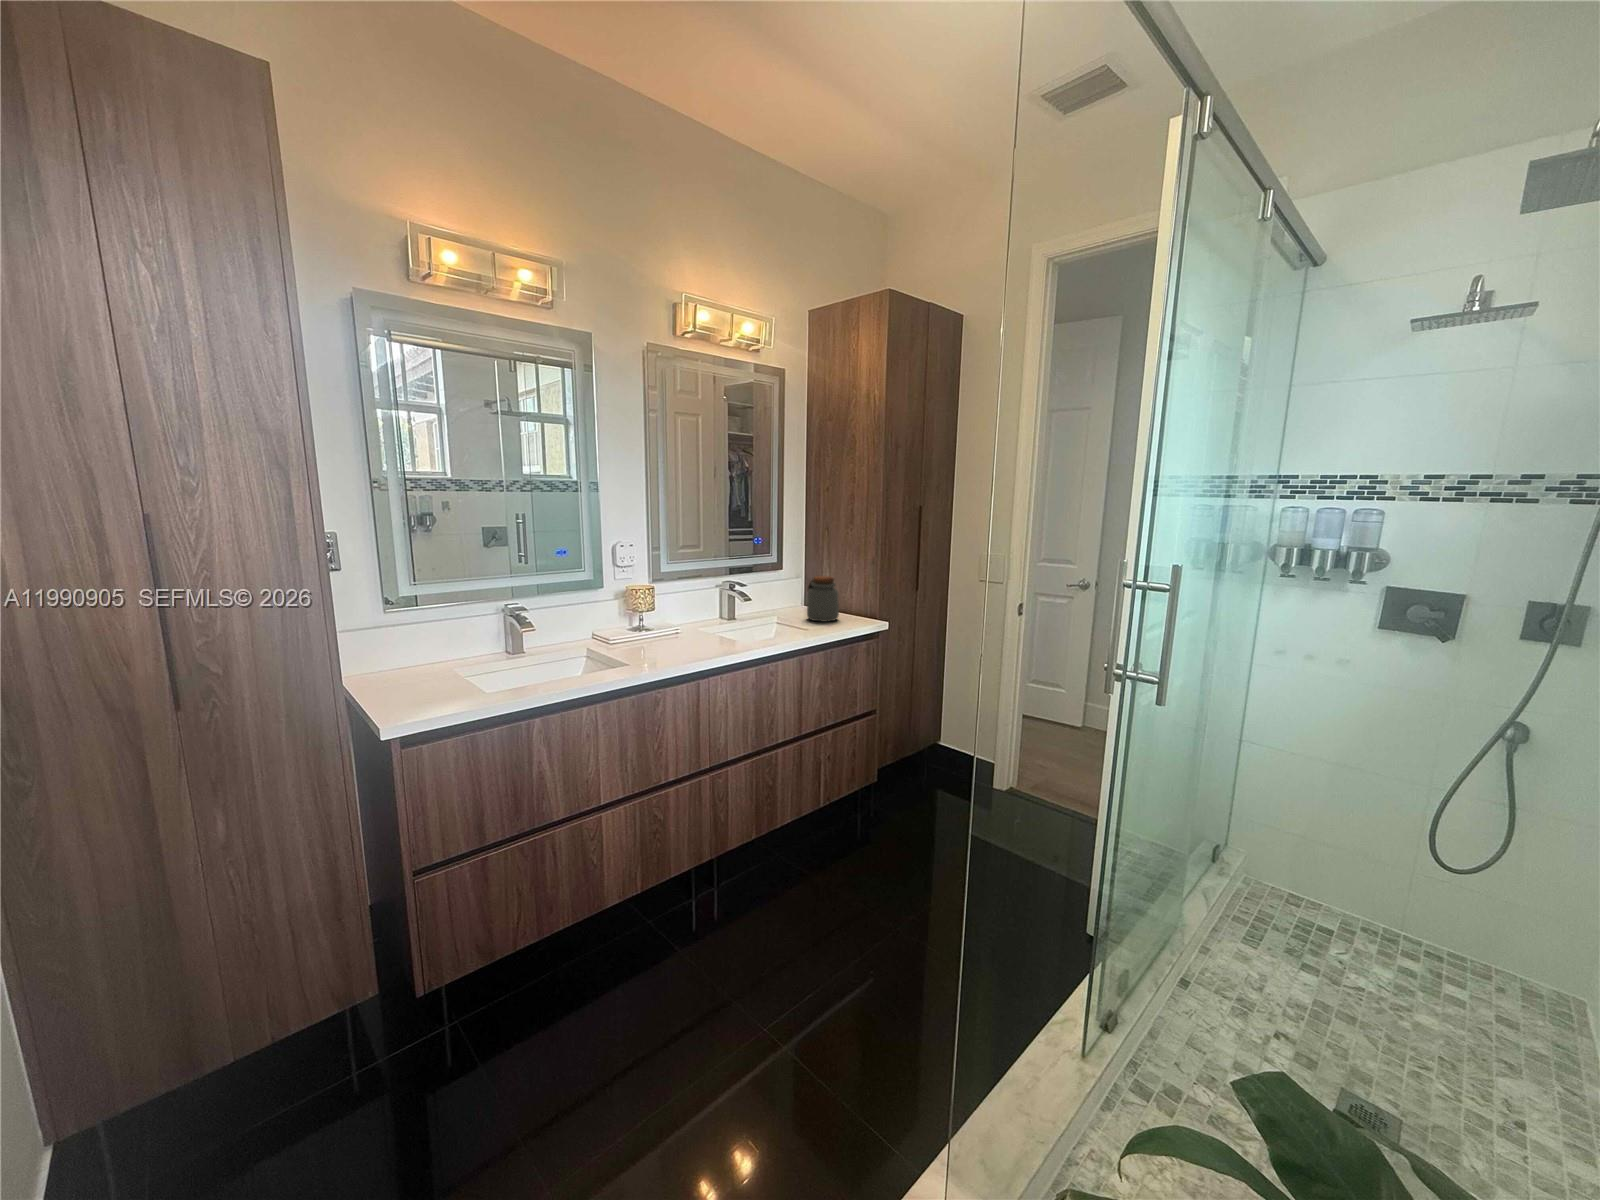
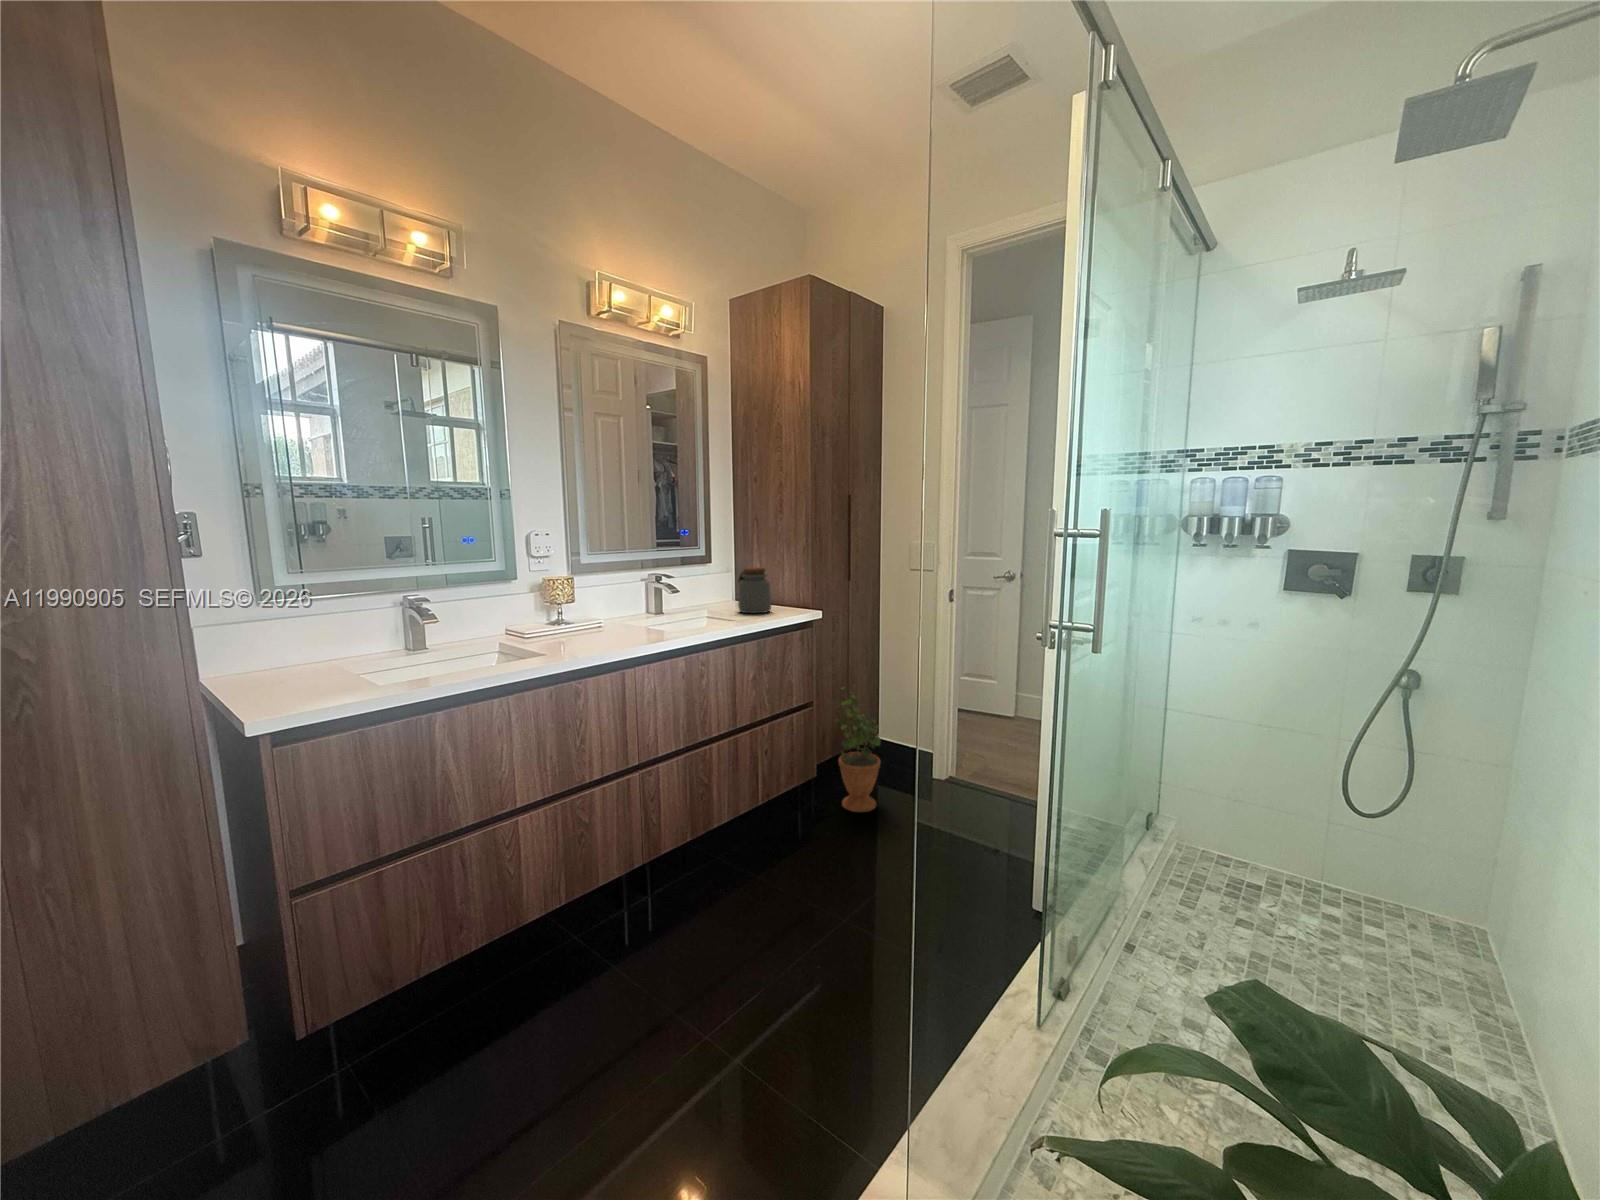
potted plant: none [892,696,941,818] -> present [831,689,881,812]

